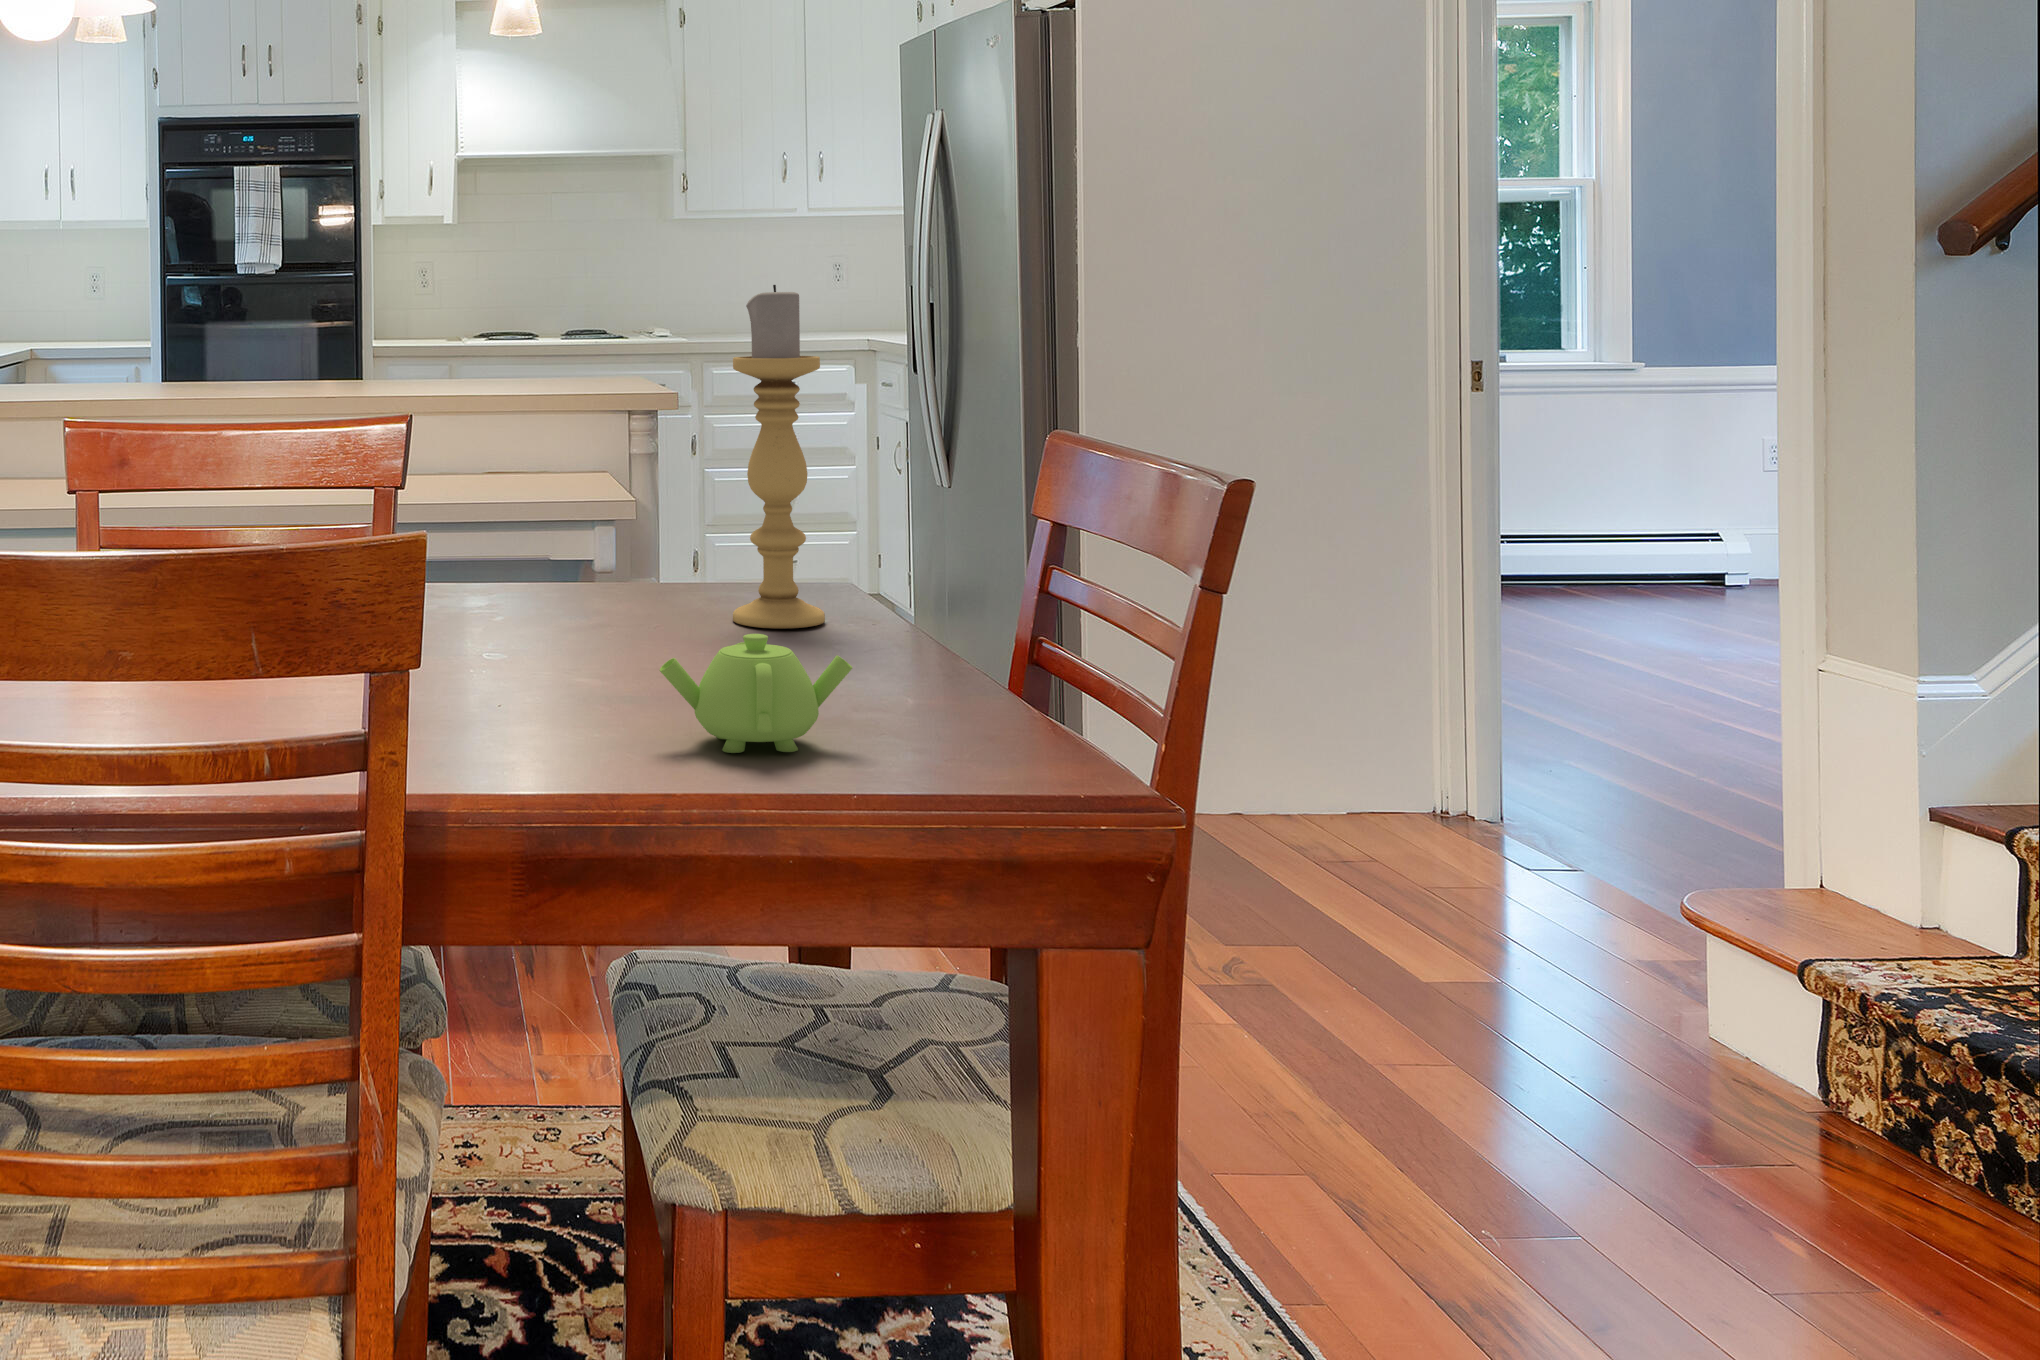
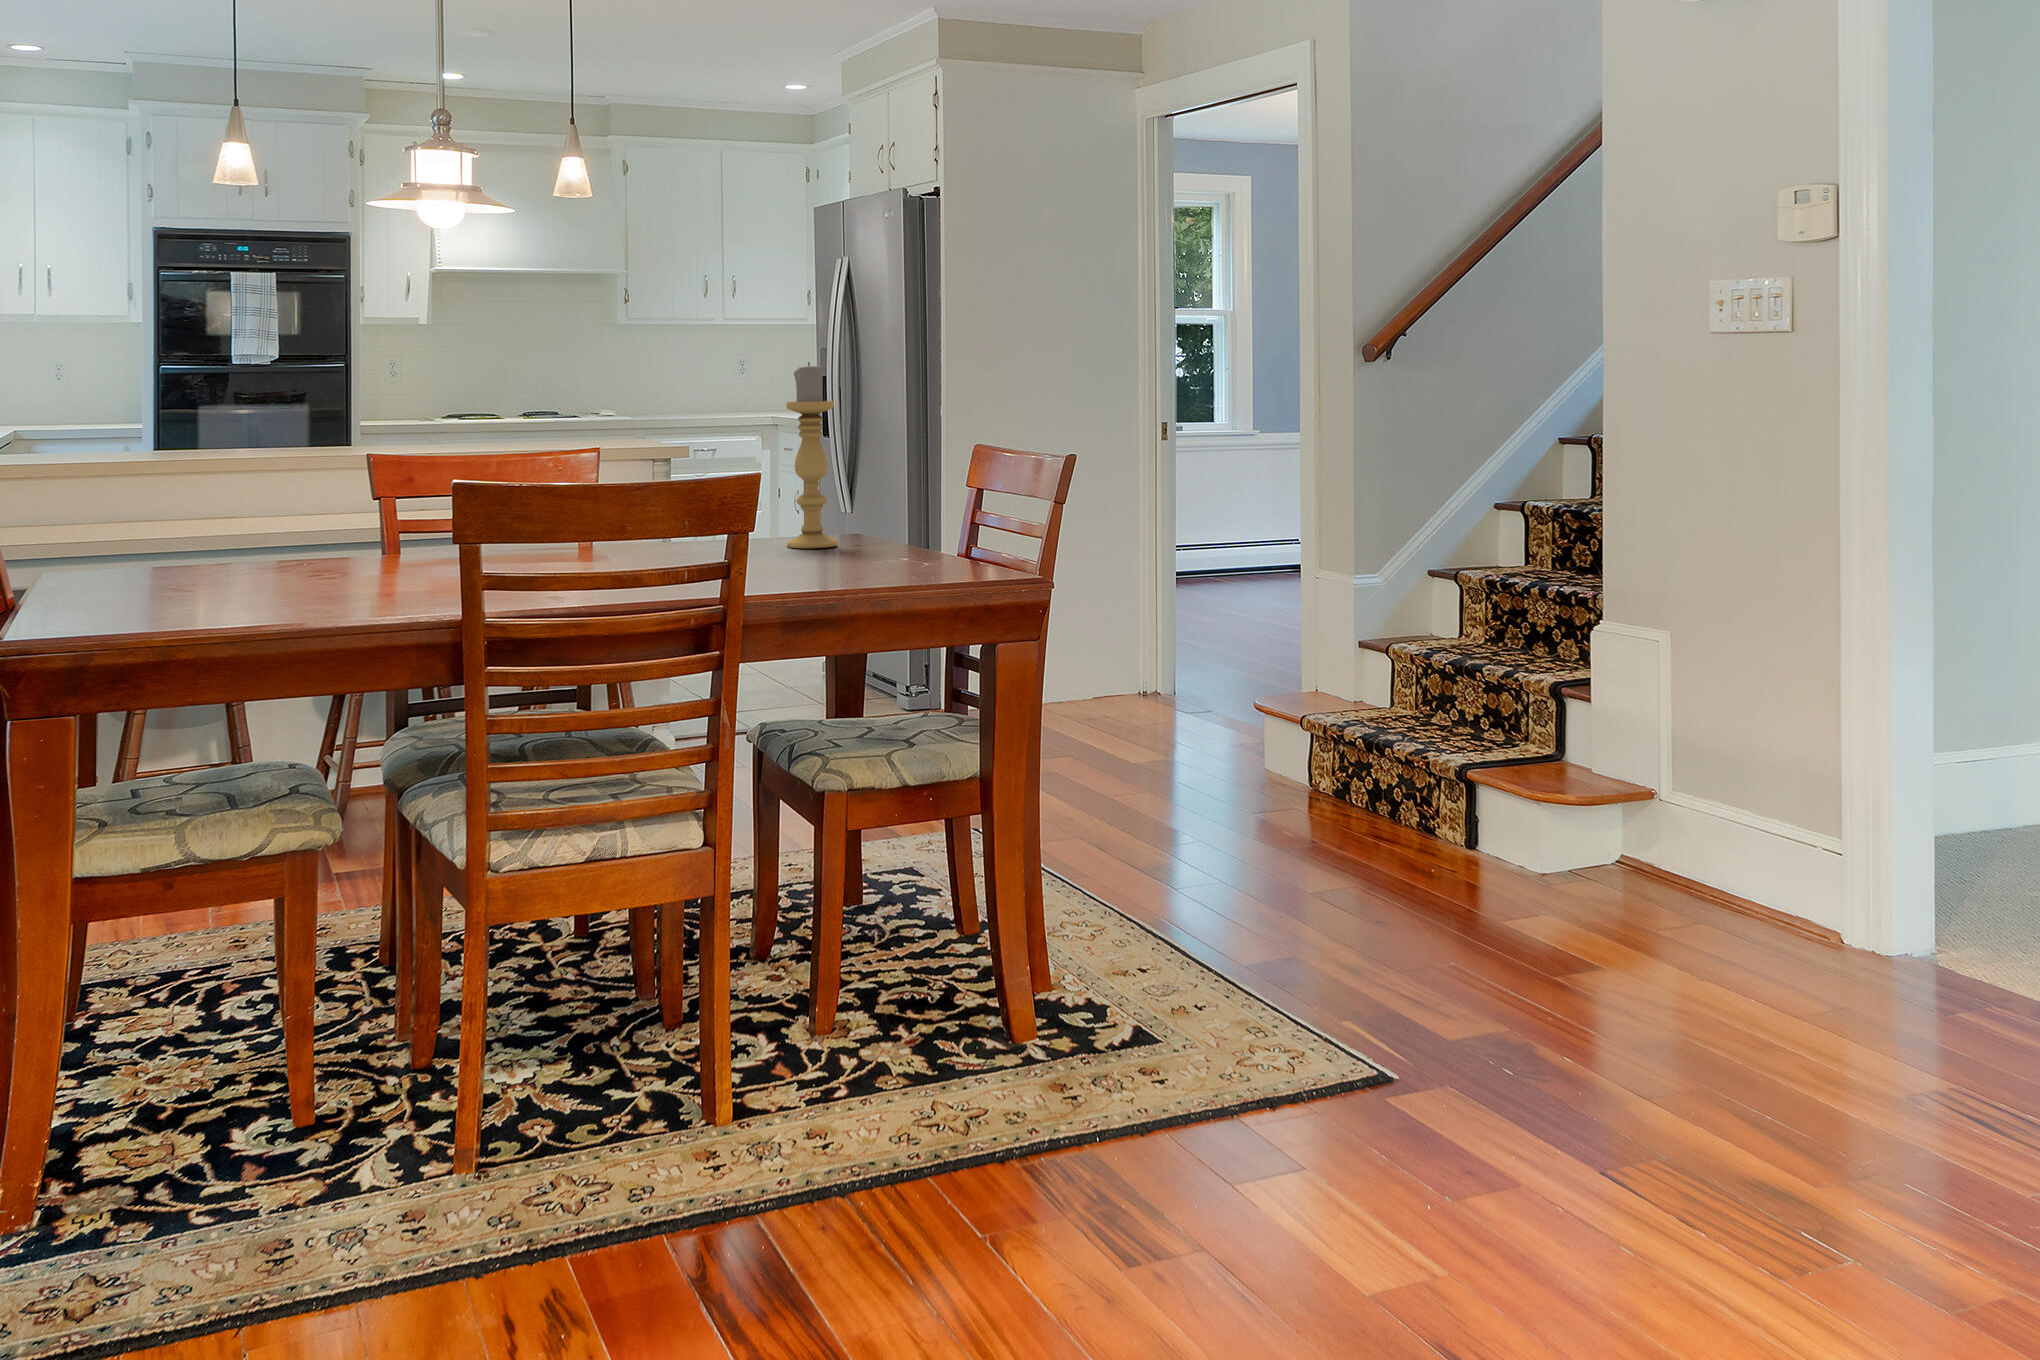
teapot: present [660,634,852,753] -> none [801,528,891,584]

